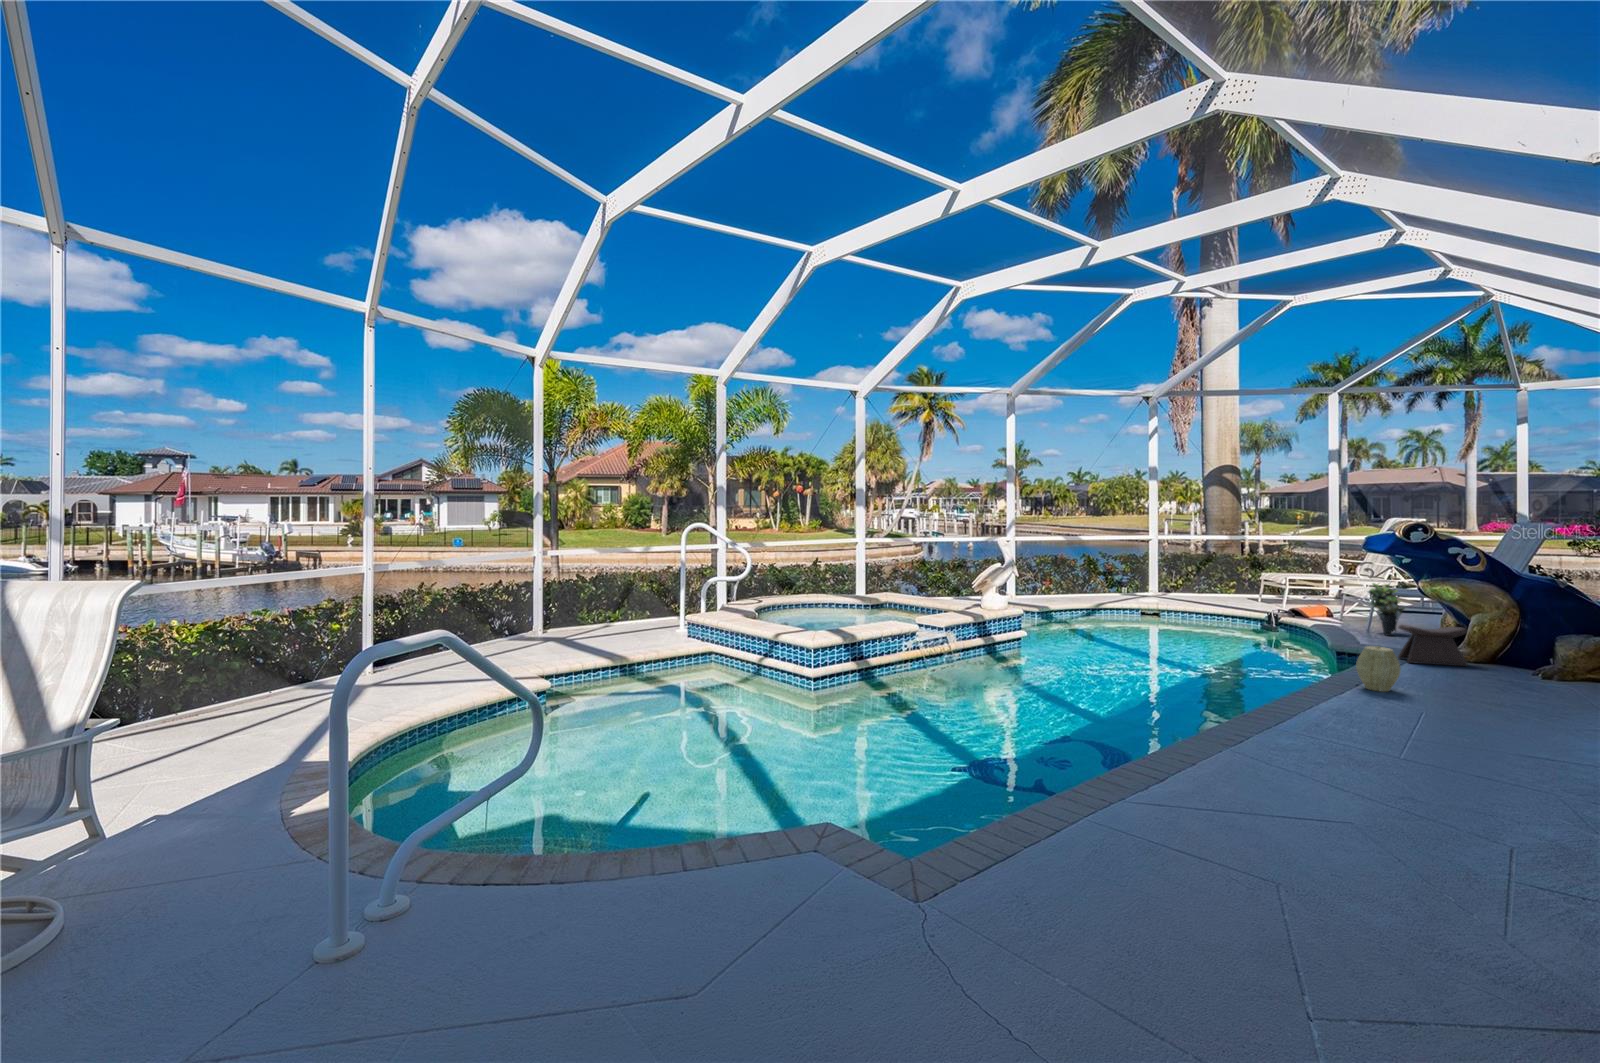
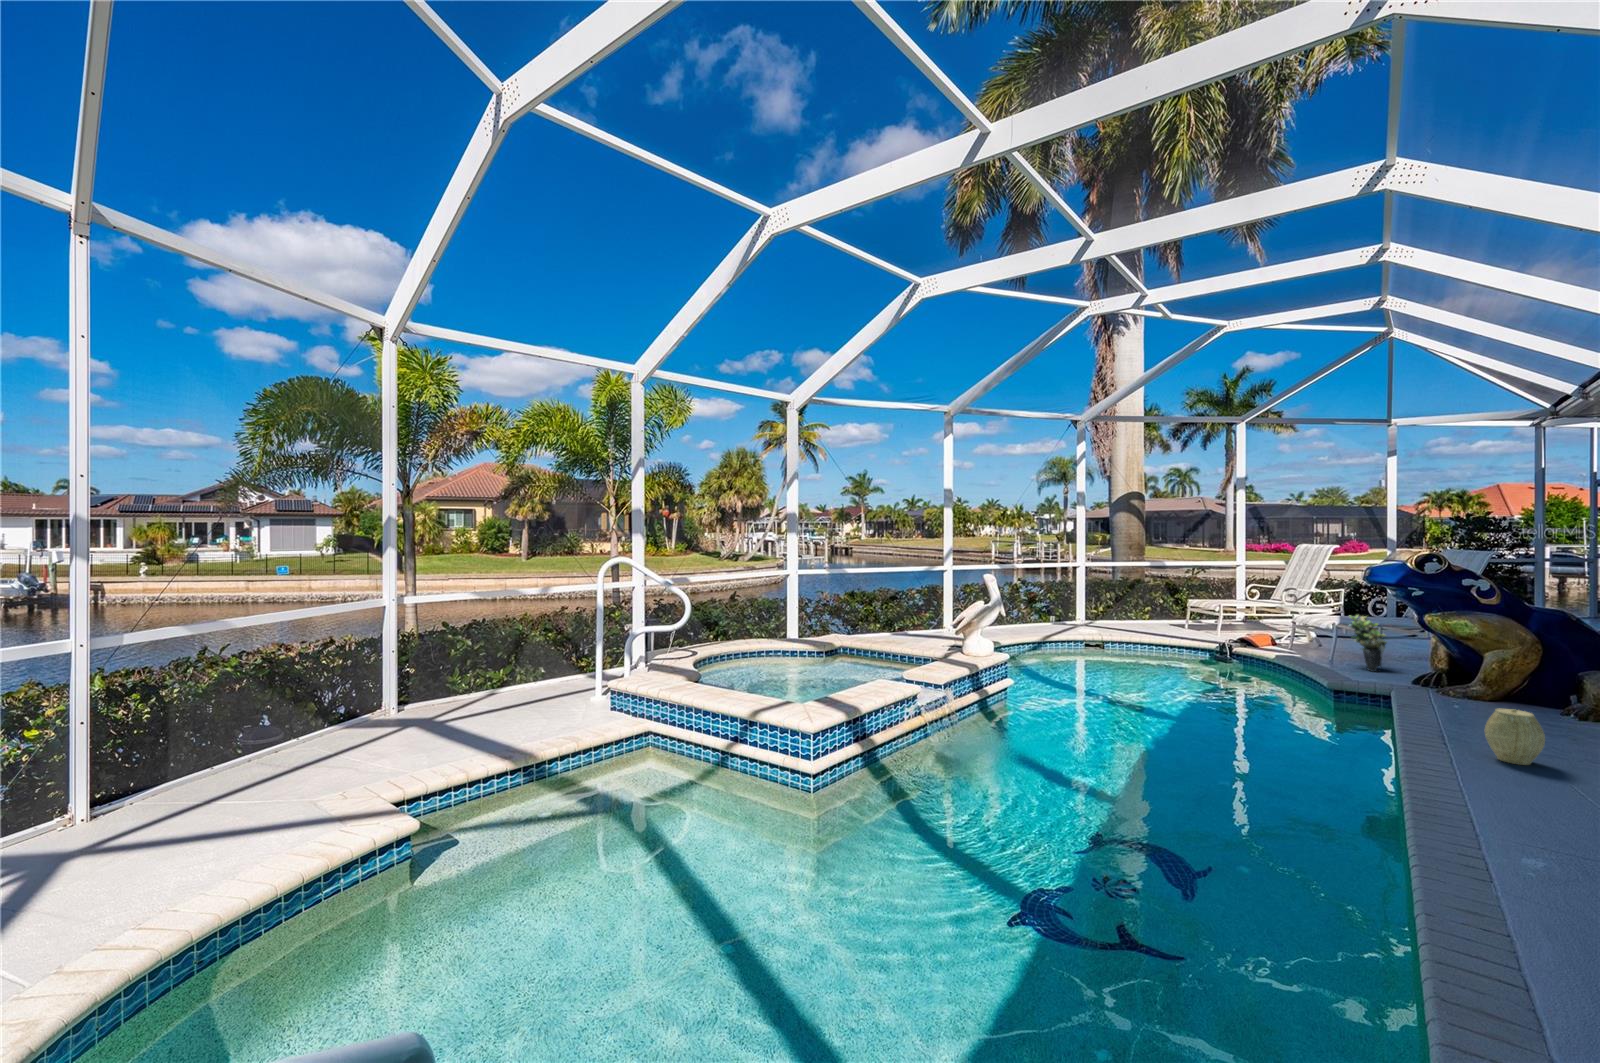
stool: present [1398,625,1467,666] -> none [1441,668,1523,714]

